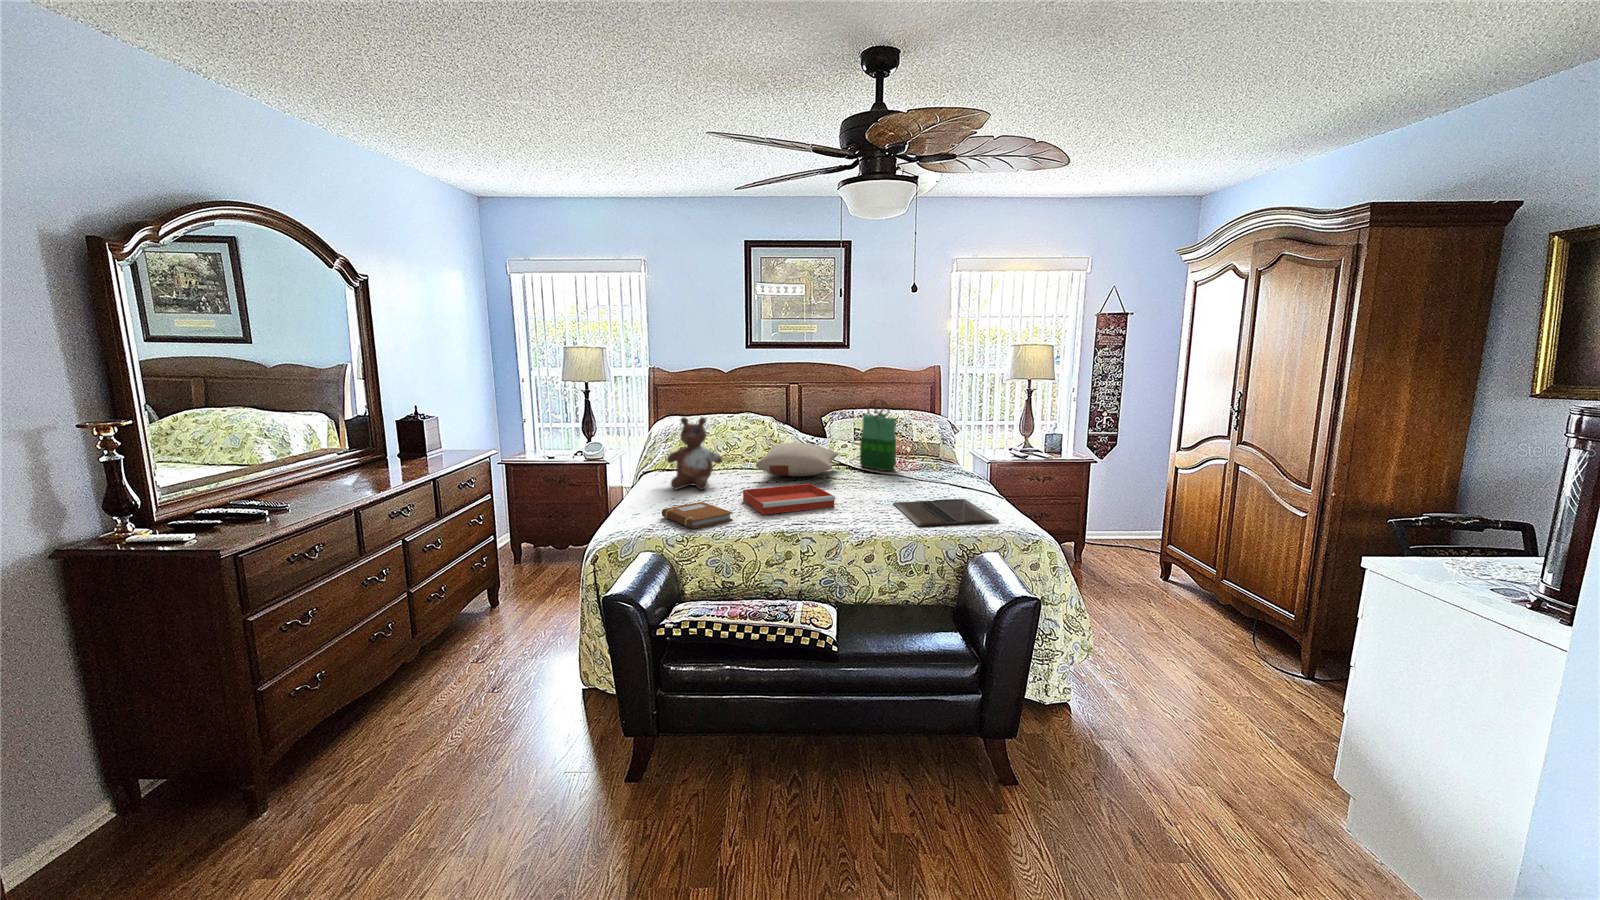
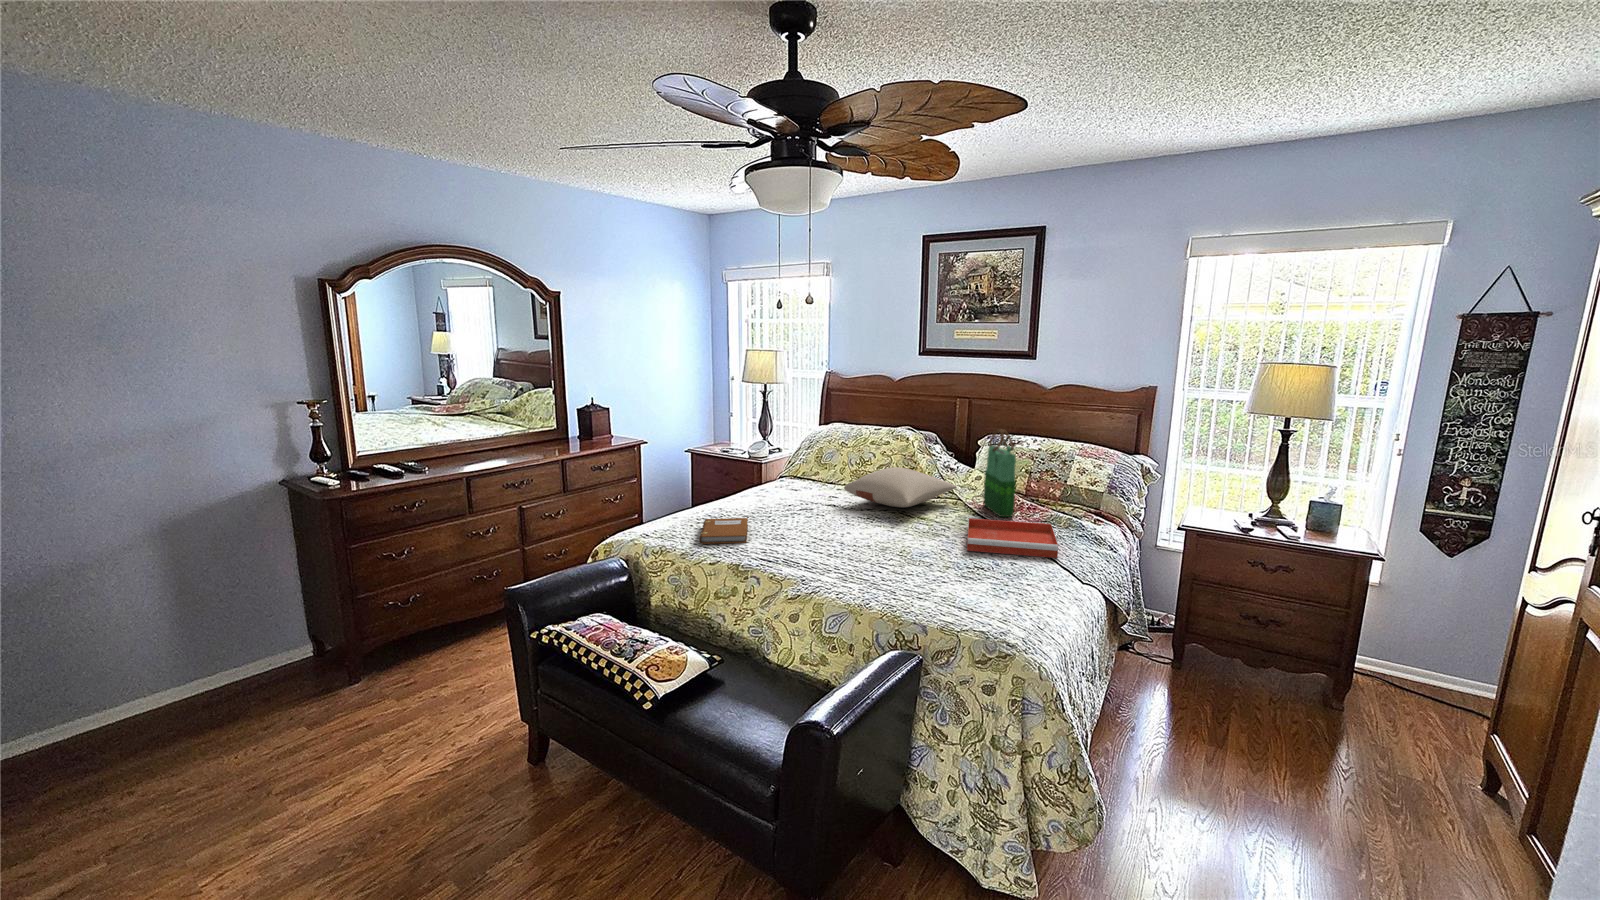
stuffed bear: present [667,417,722,490] -> none [761,431,815,504]
tray: present [743,484,835,515] -> present [967,518,1058,558]
laptop: present [893,499,999,526] -> none [884,559,1008,615]

